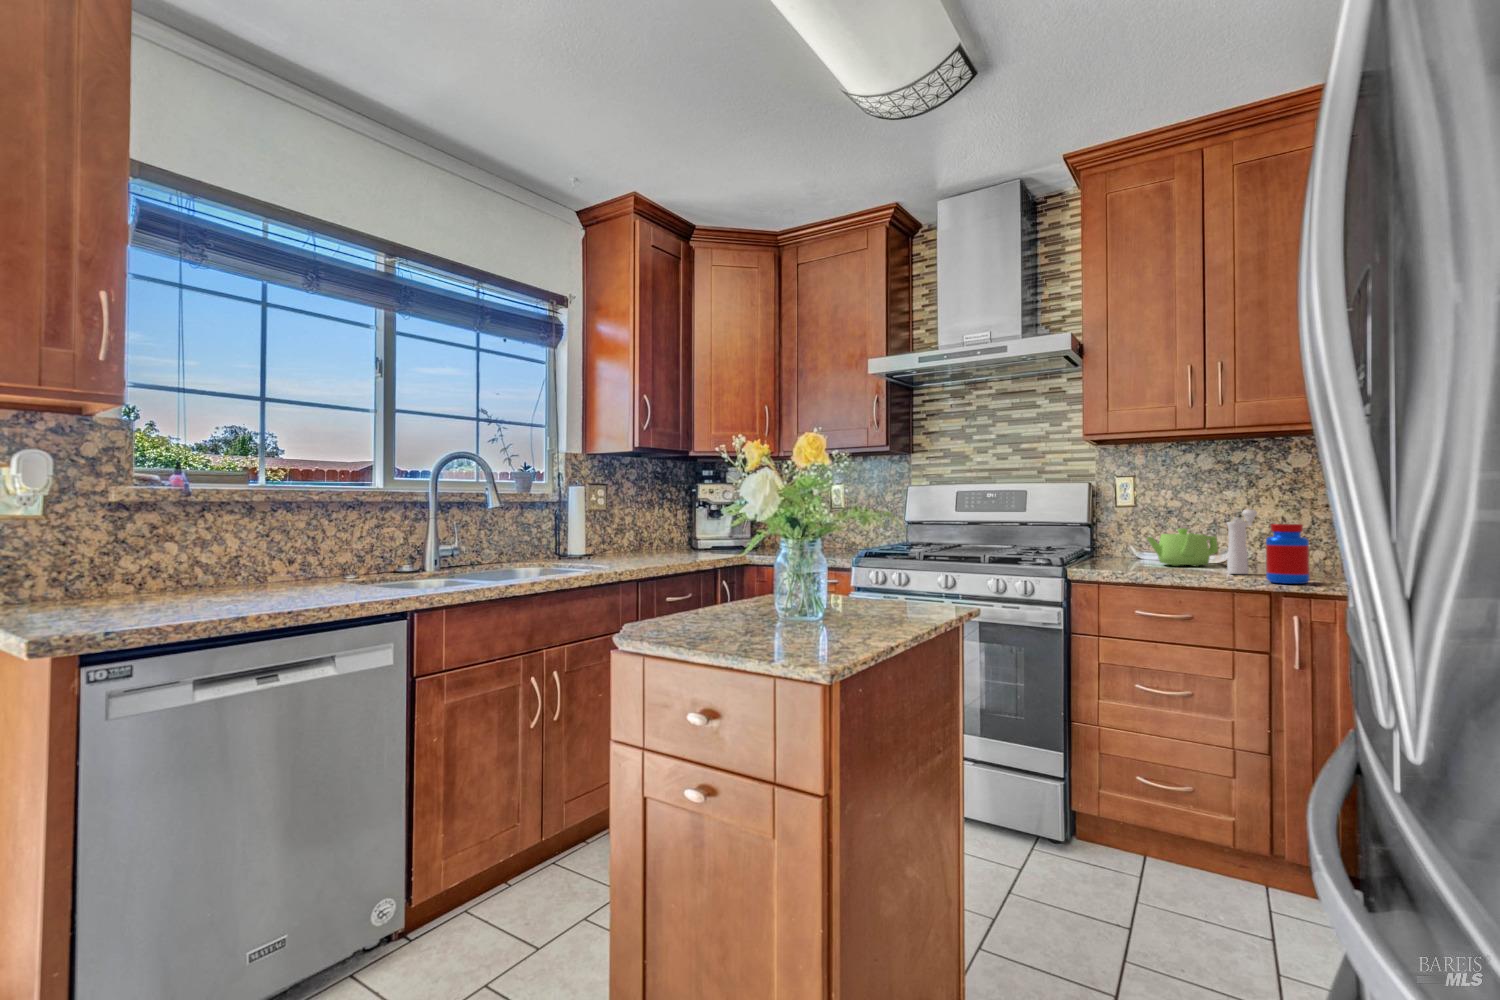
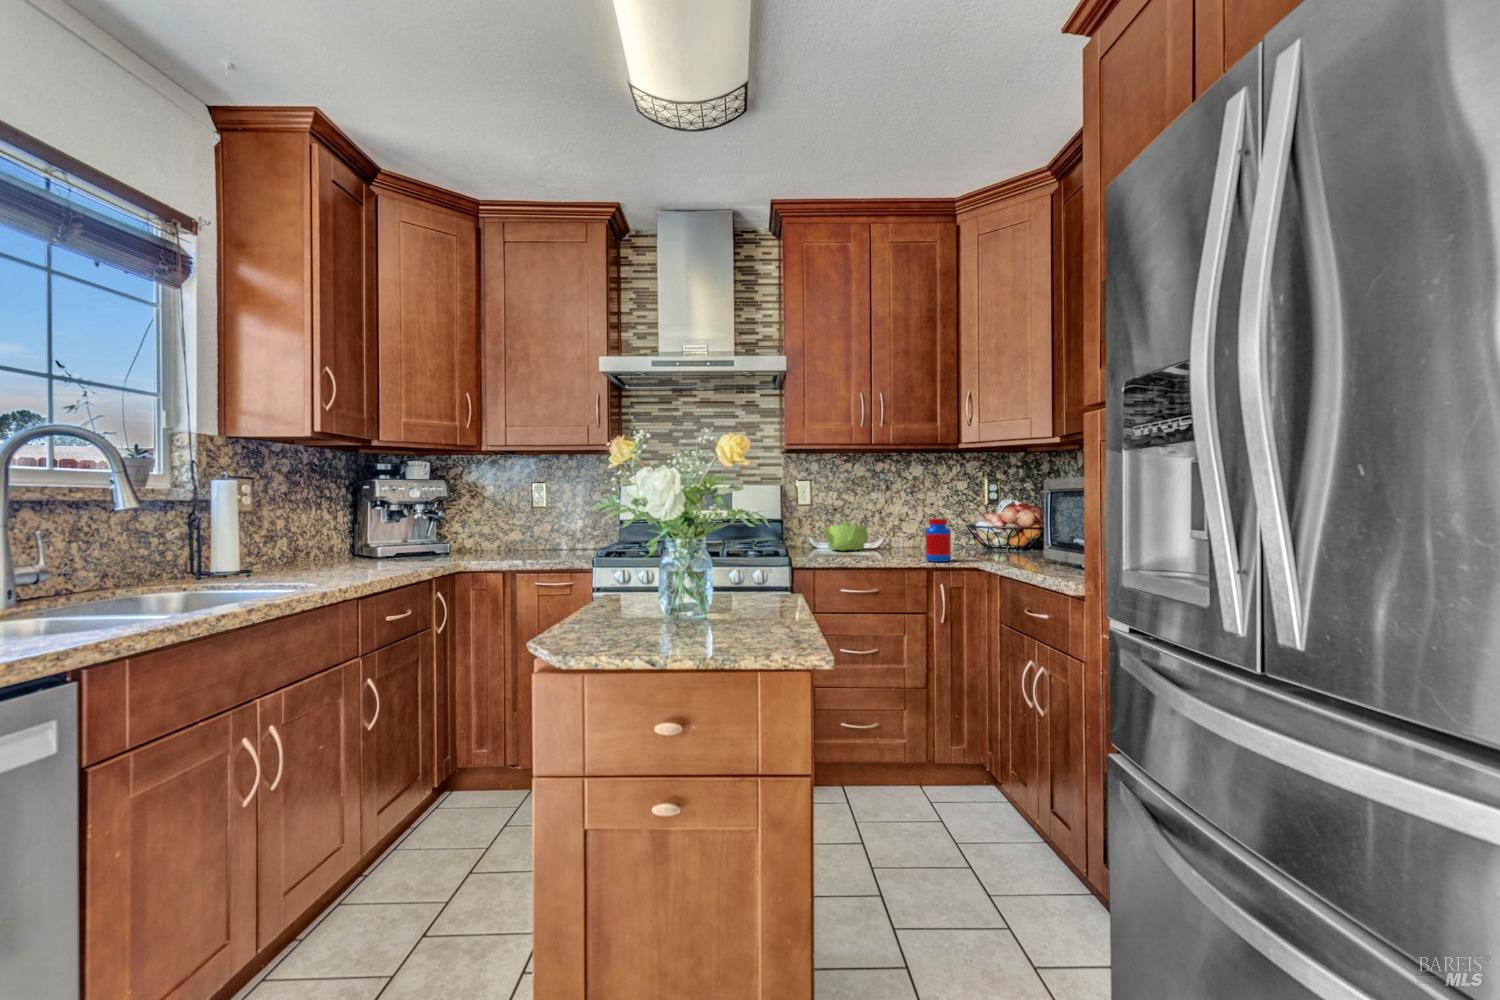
pepper mill: present [1227,510,1257,574] -> none [888,507,902,556]

